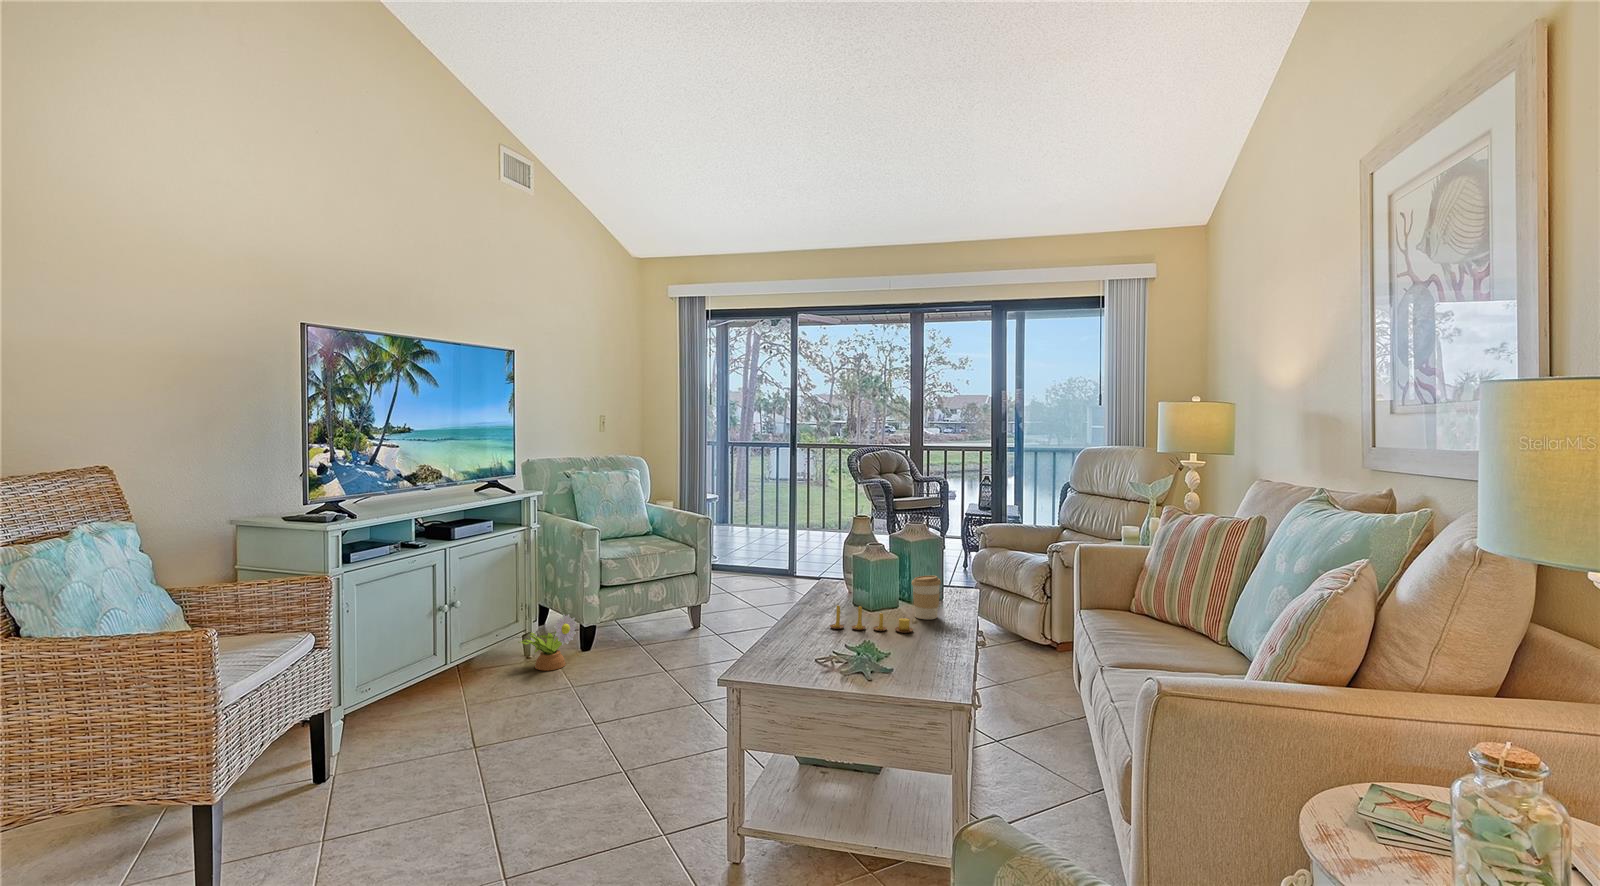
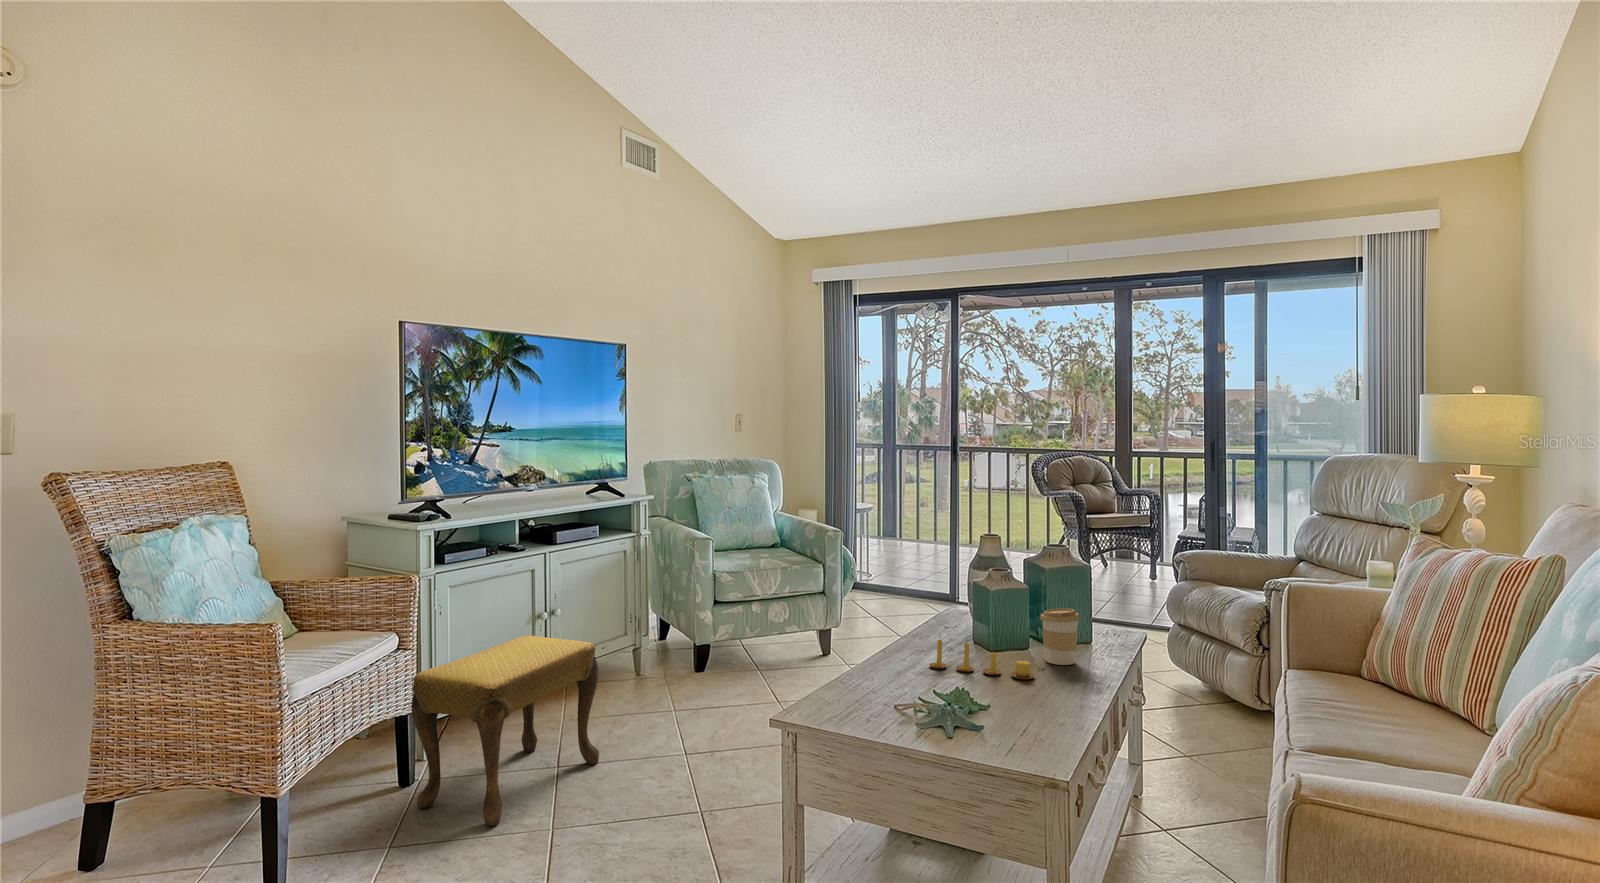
decorative plant: present [519,614,576,671] -> none [619,632,680,694]
footstool: none [339,625,518,805] -> present [412,635,599,826]

